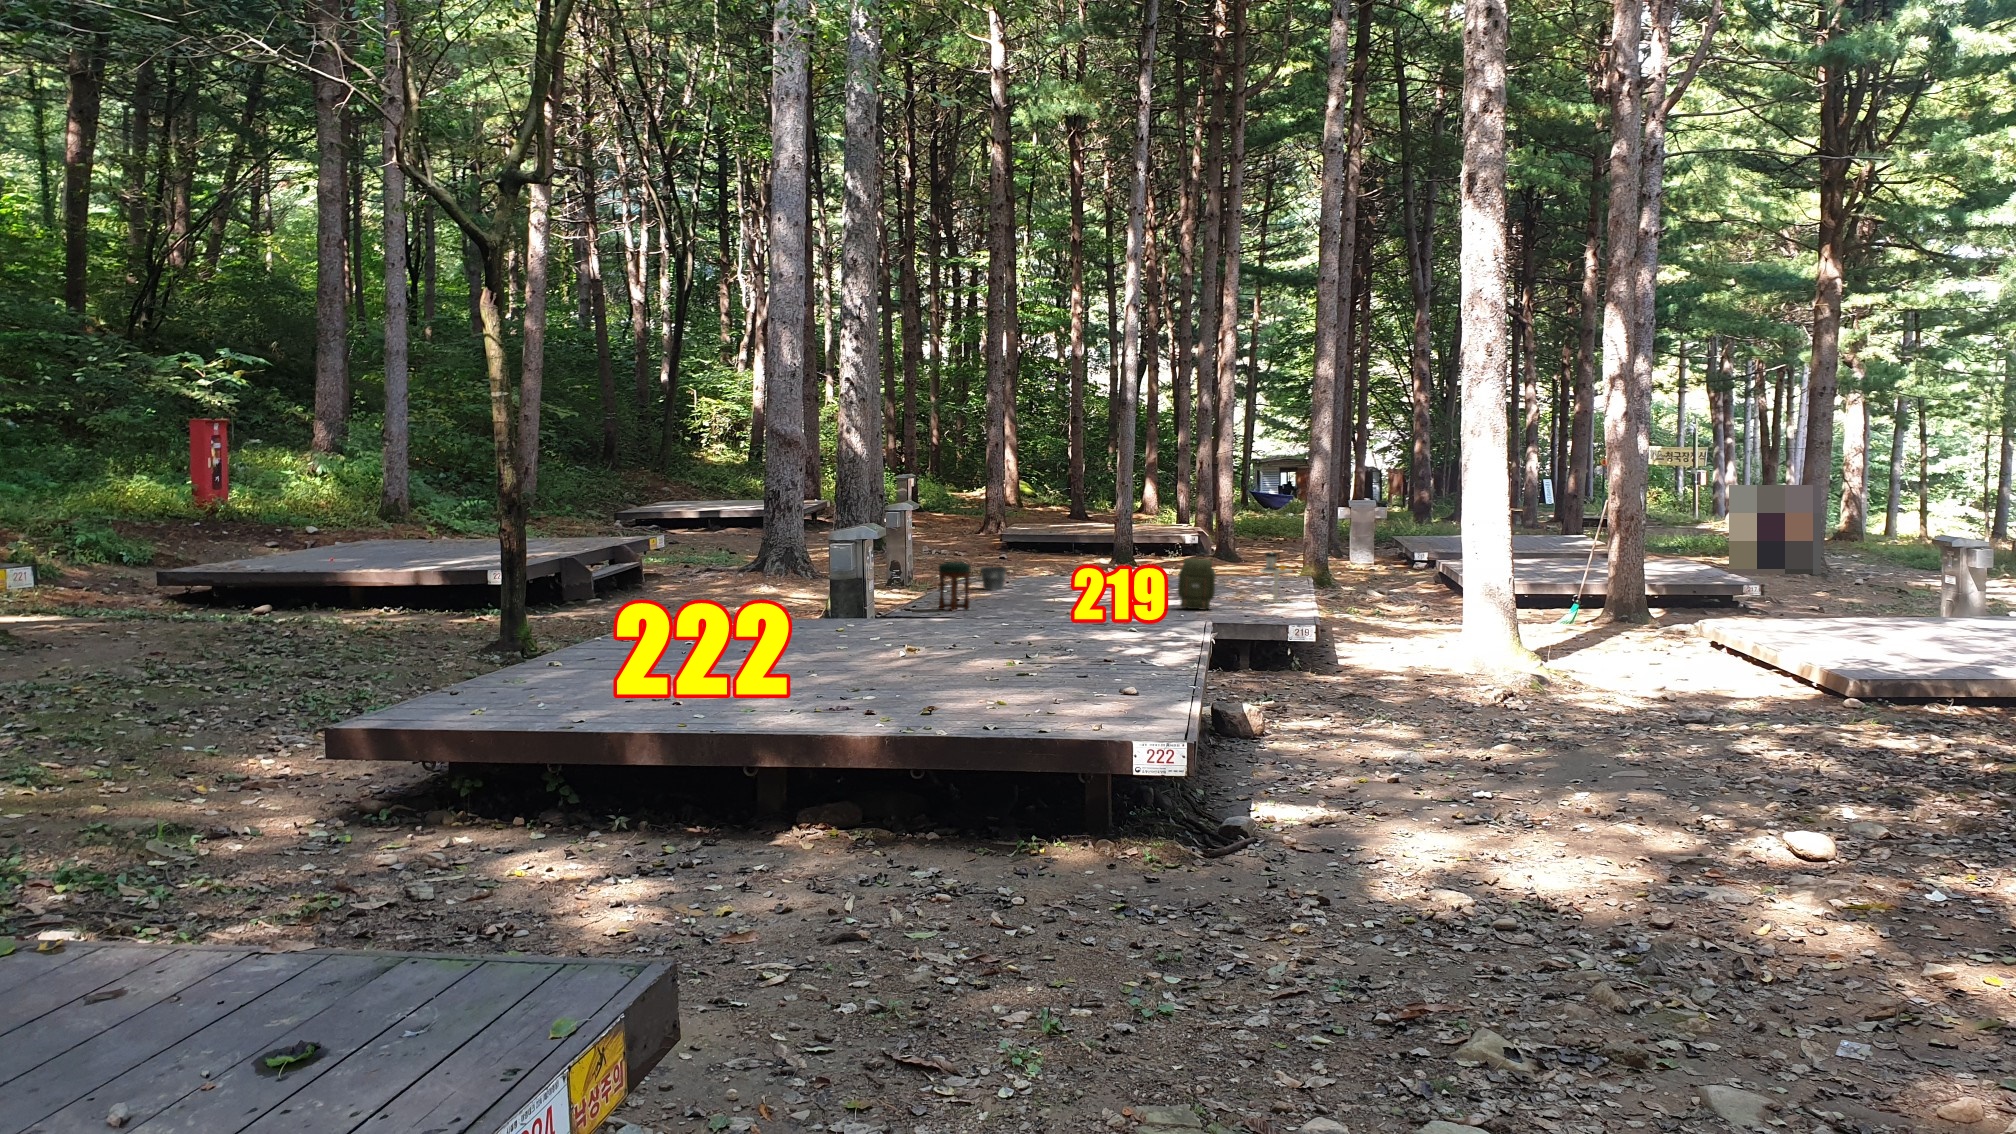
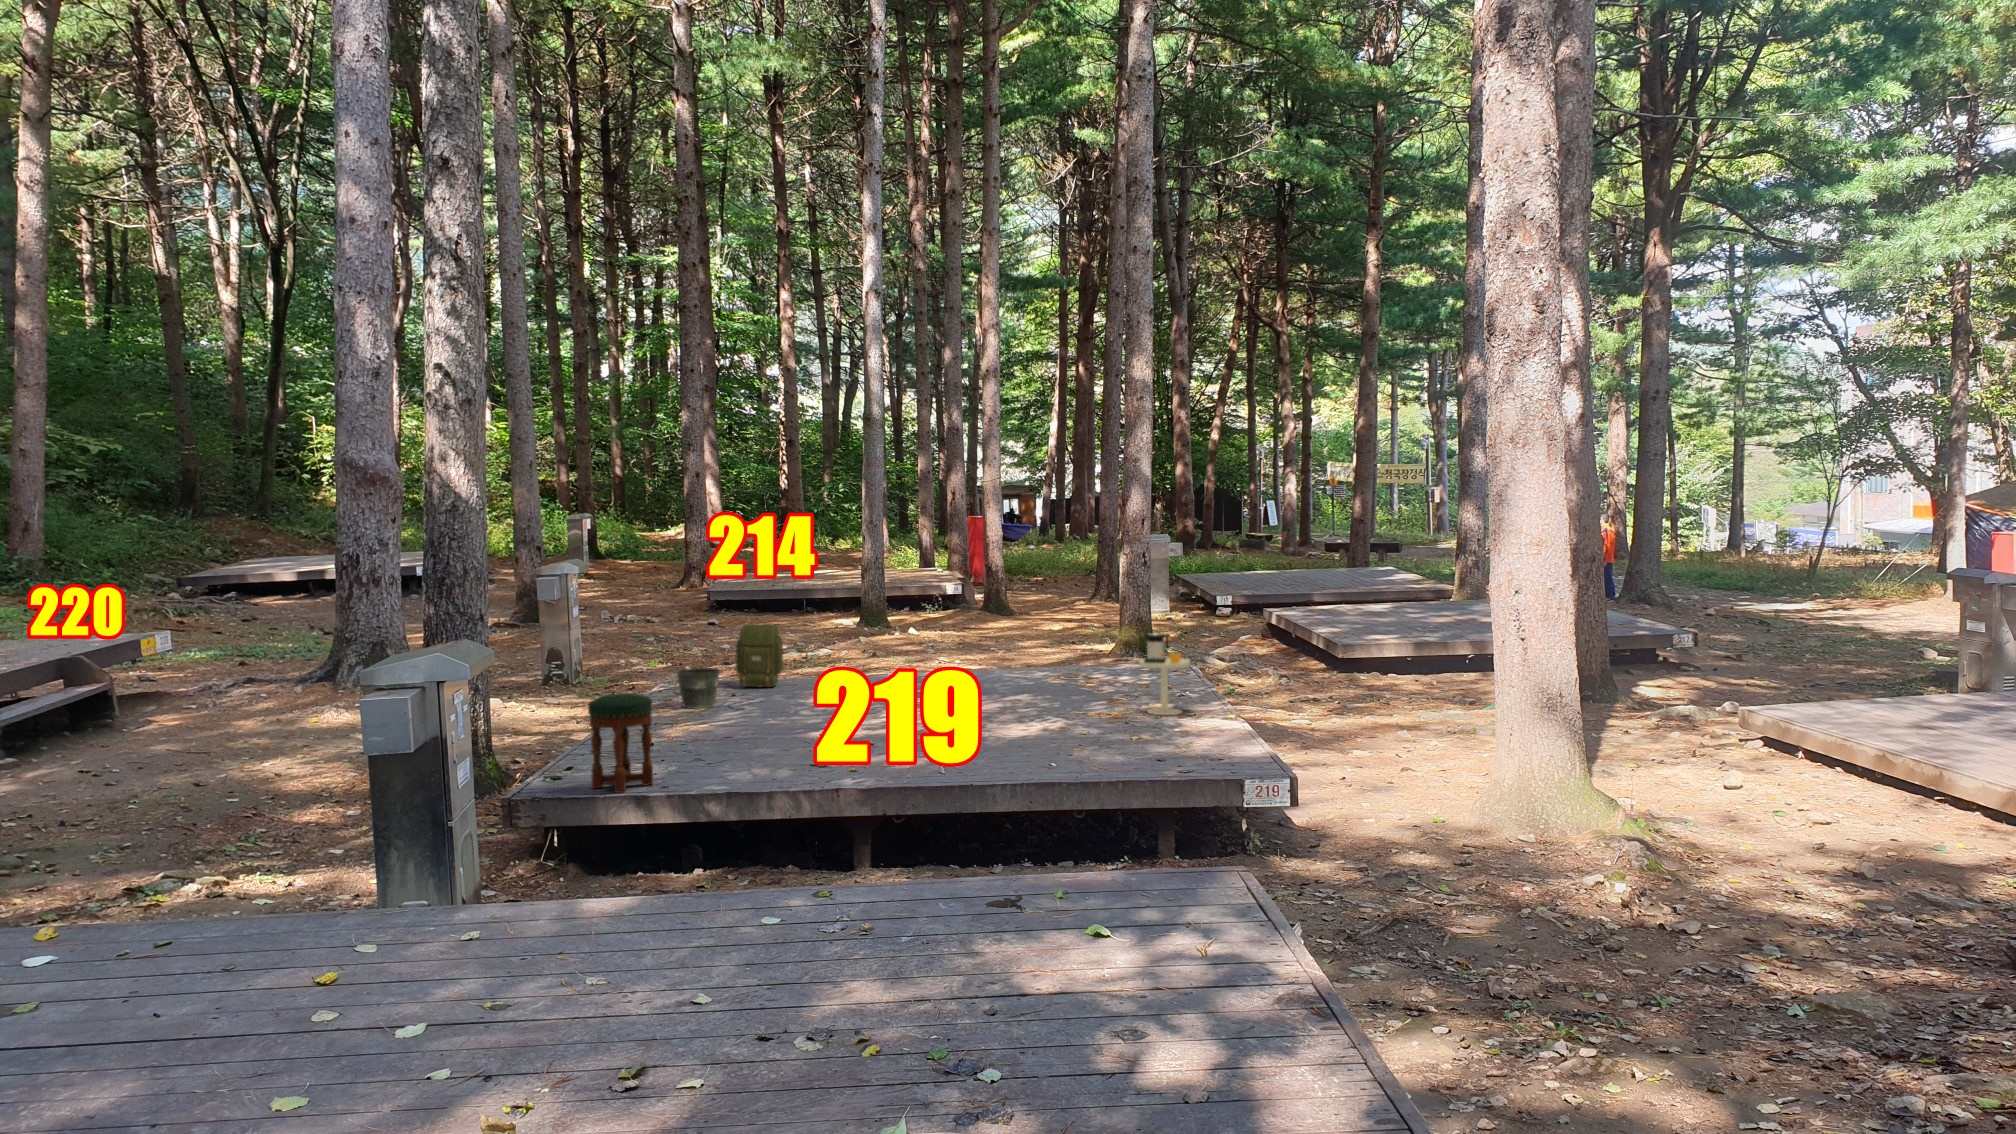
backpack: present [1178,558,1216,610] -> present [735,623,783,687]

